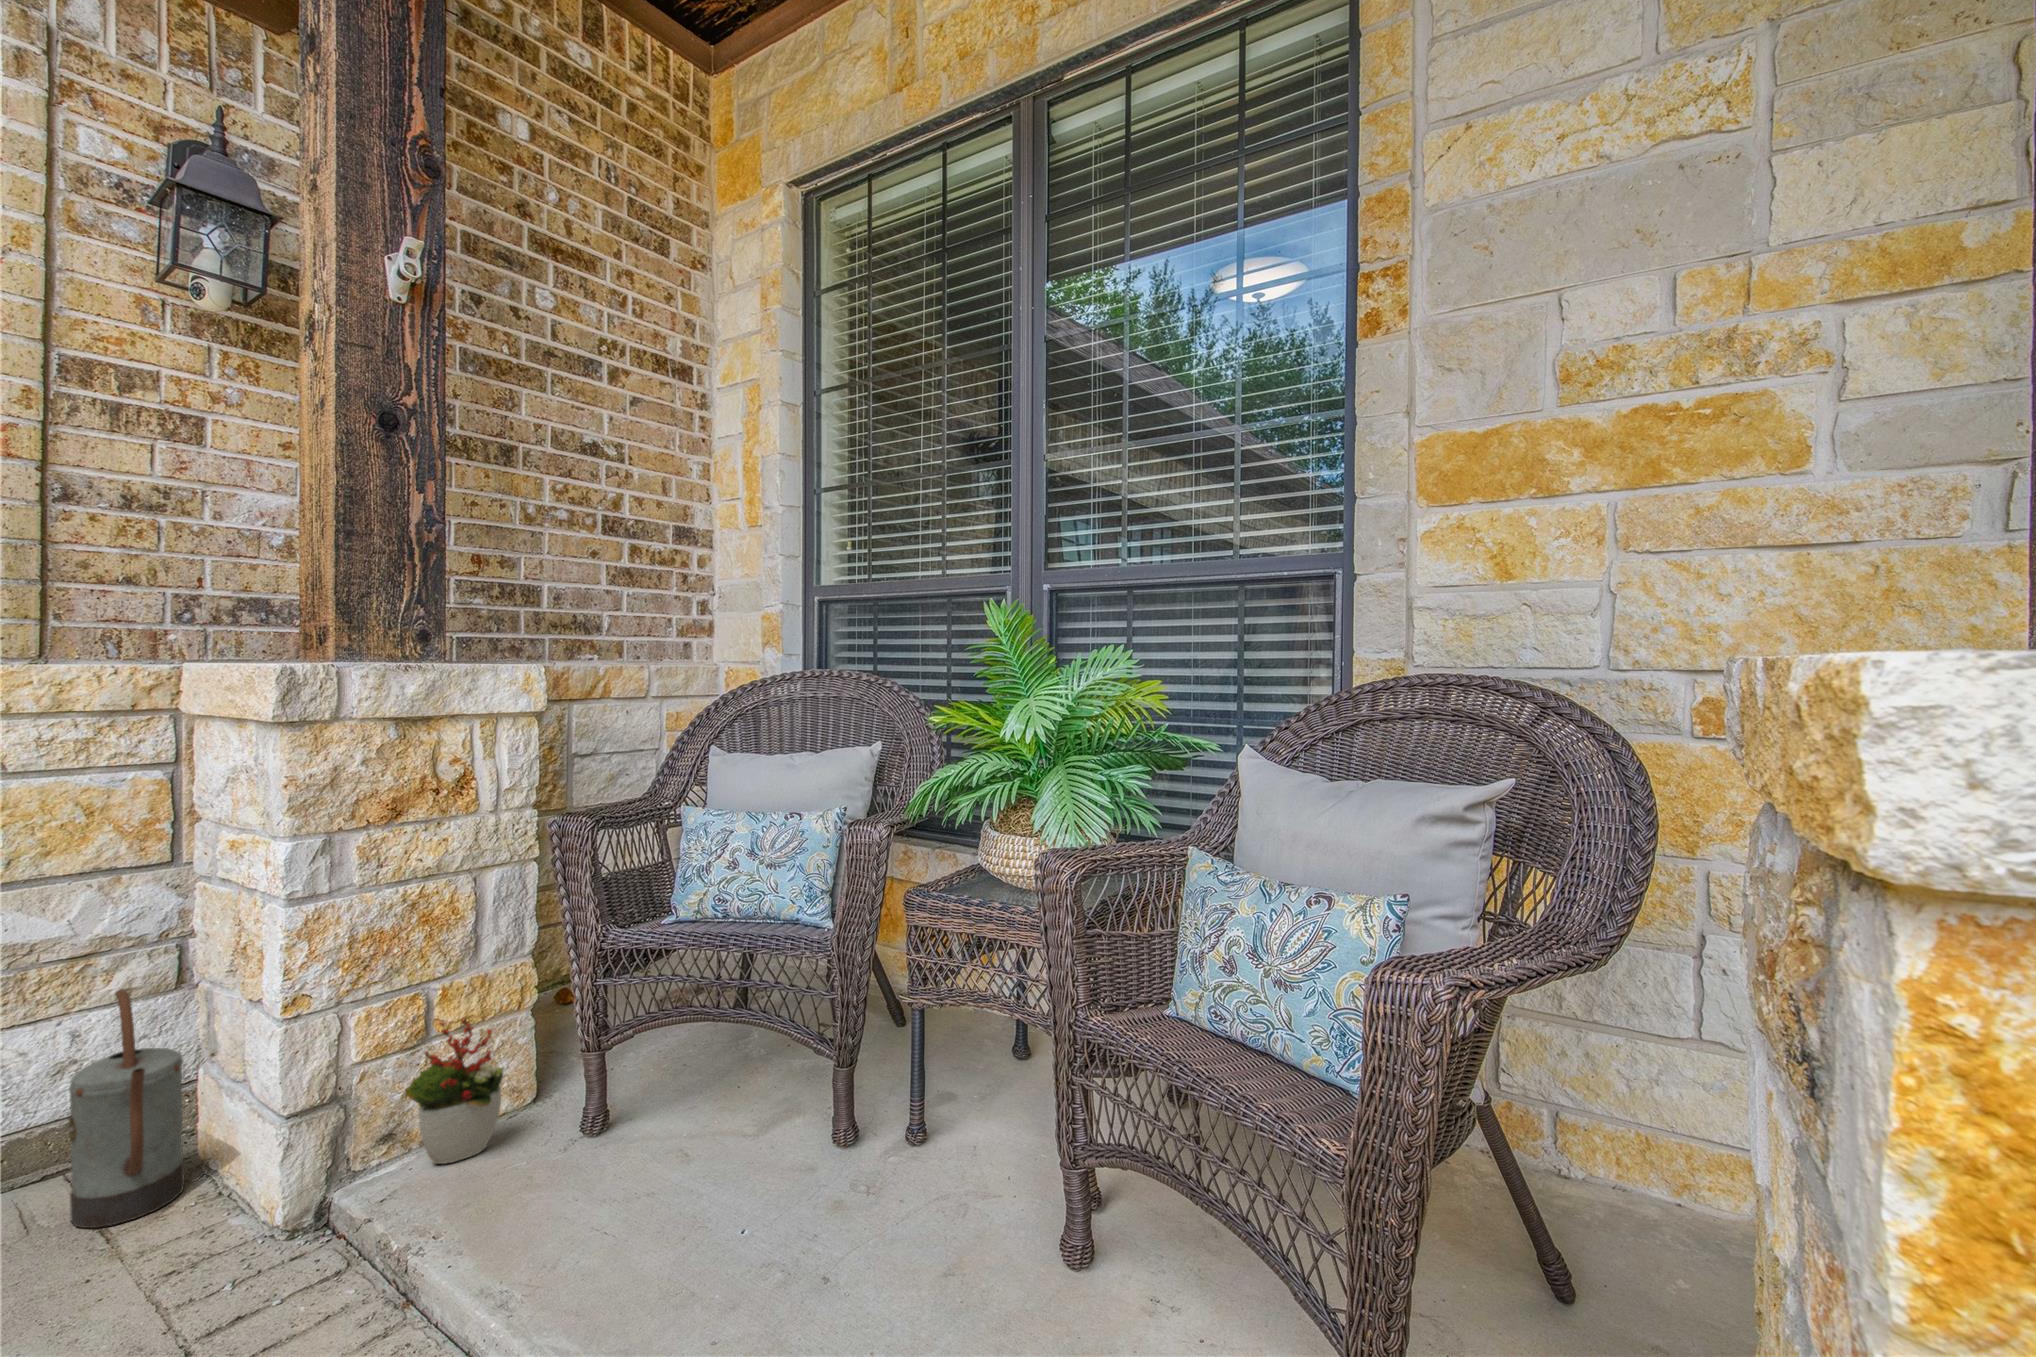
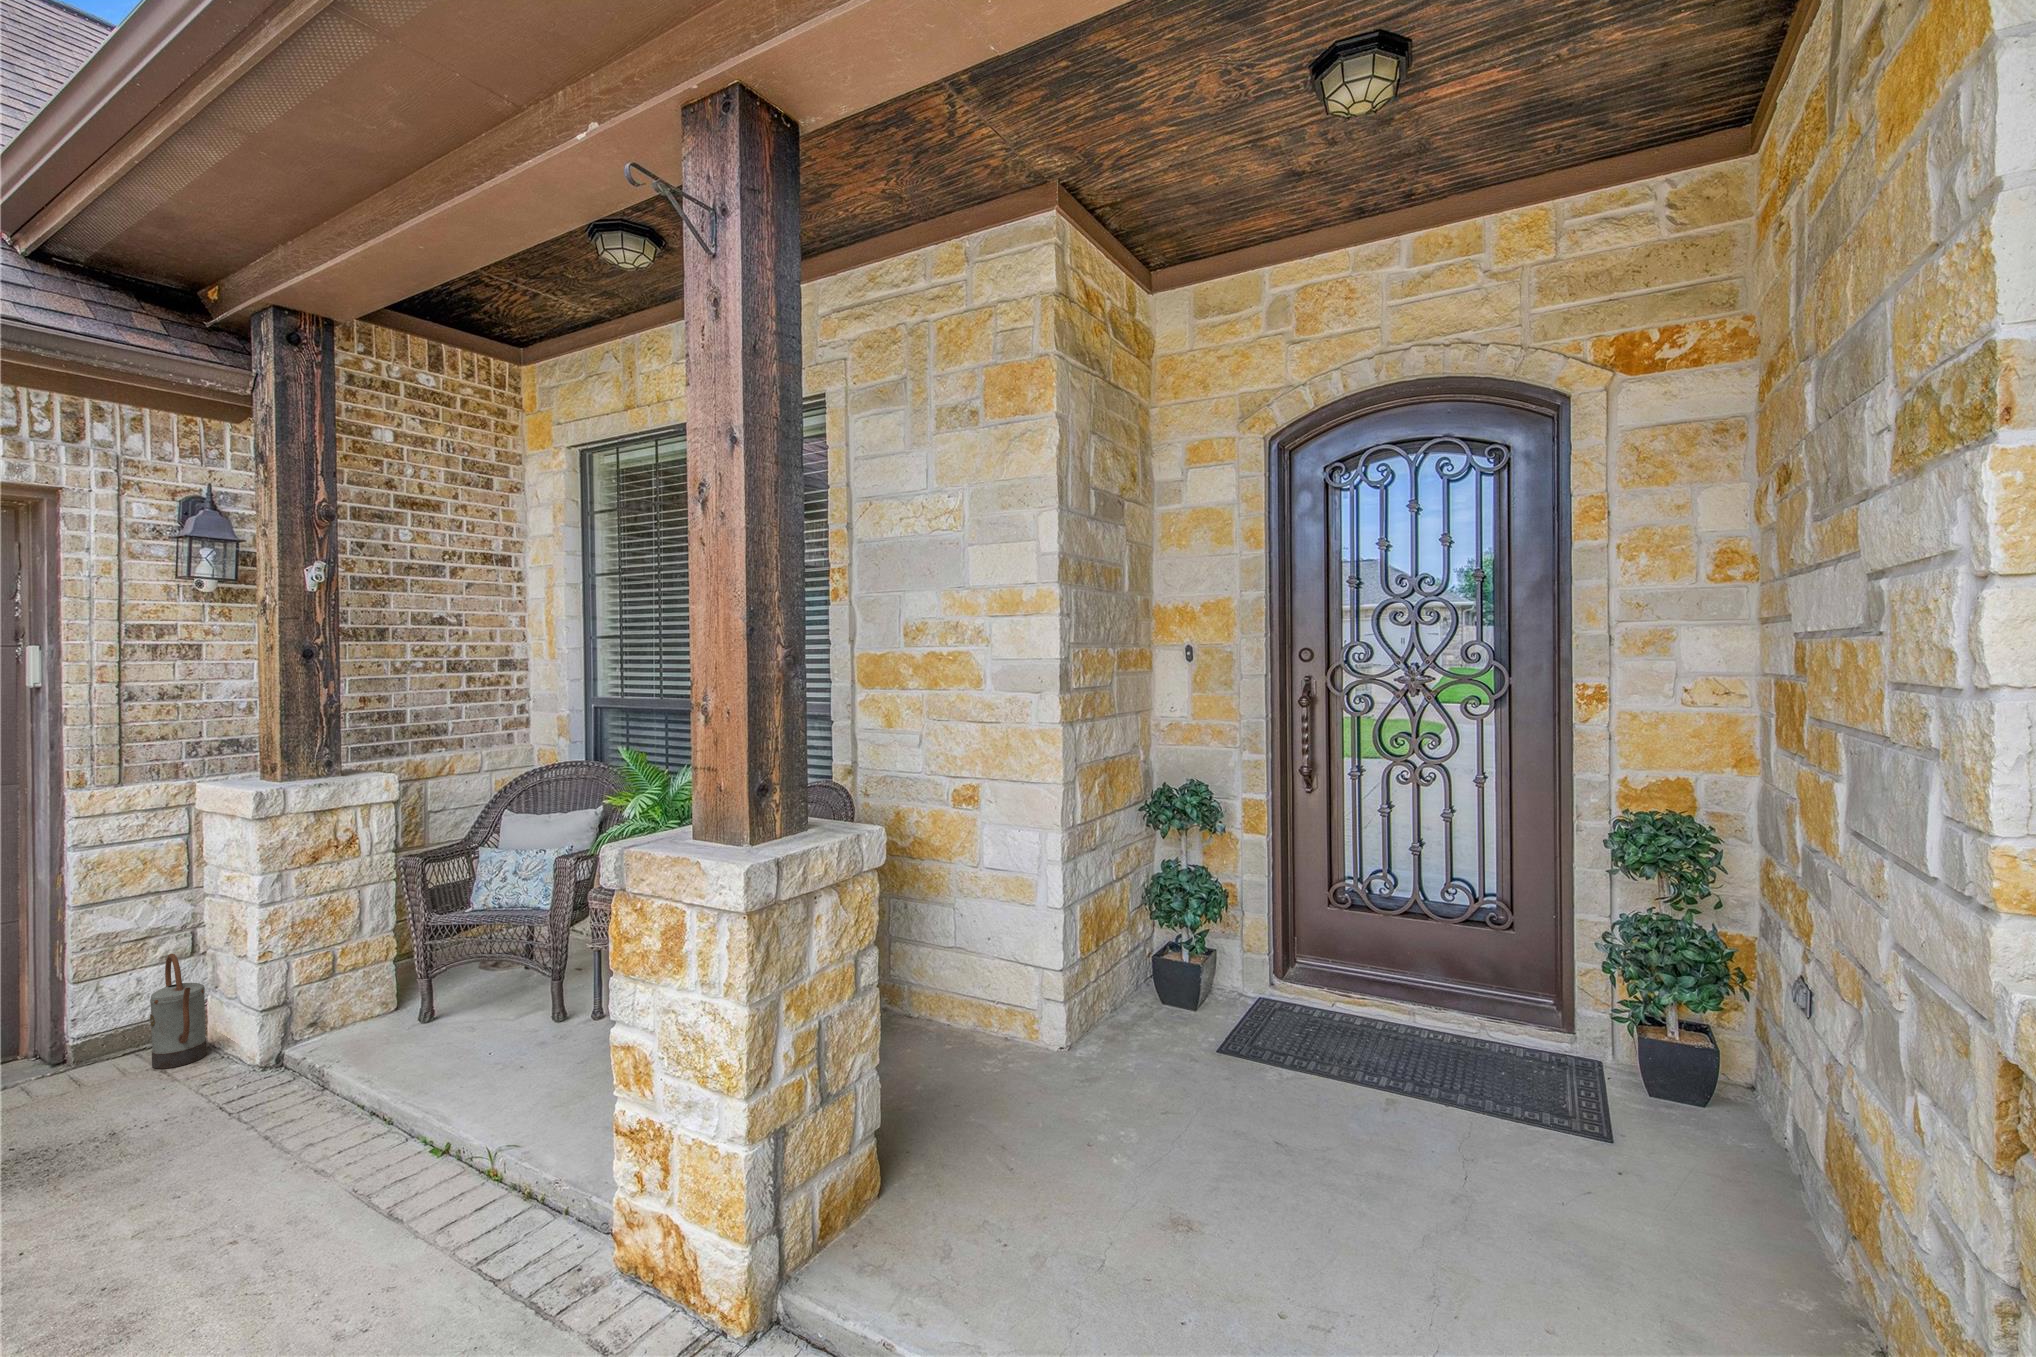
decorative plant: present [405,1019,504,1164] -> none [322,961,375,1034]

